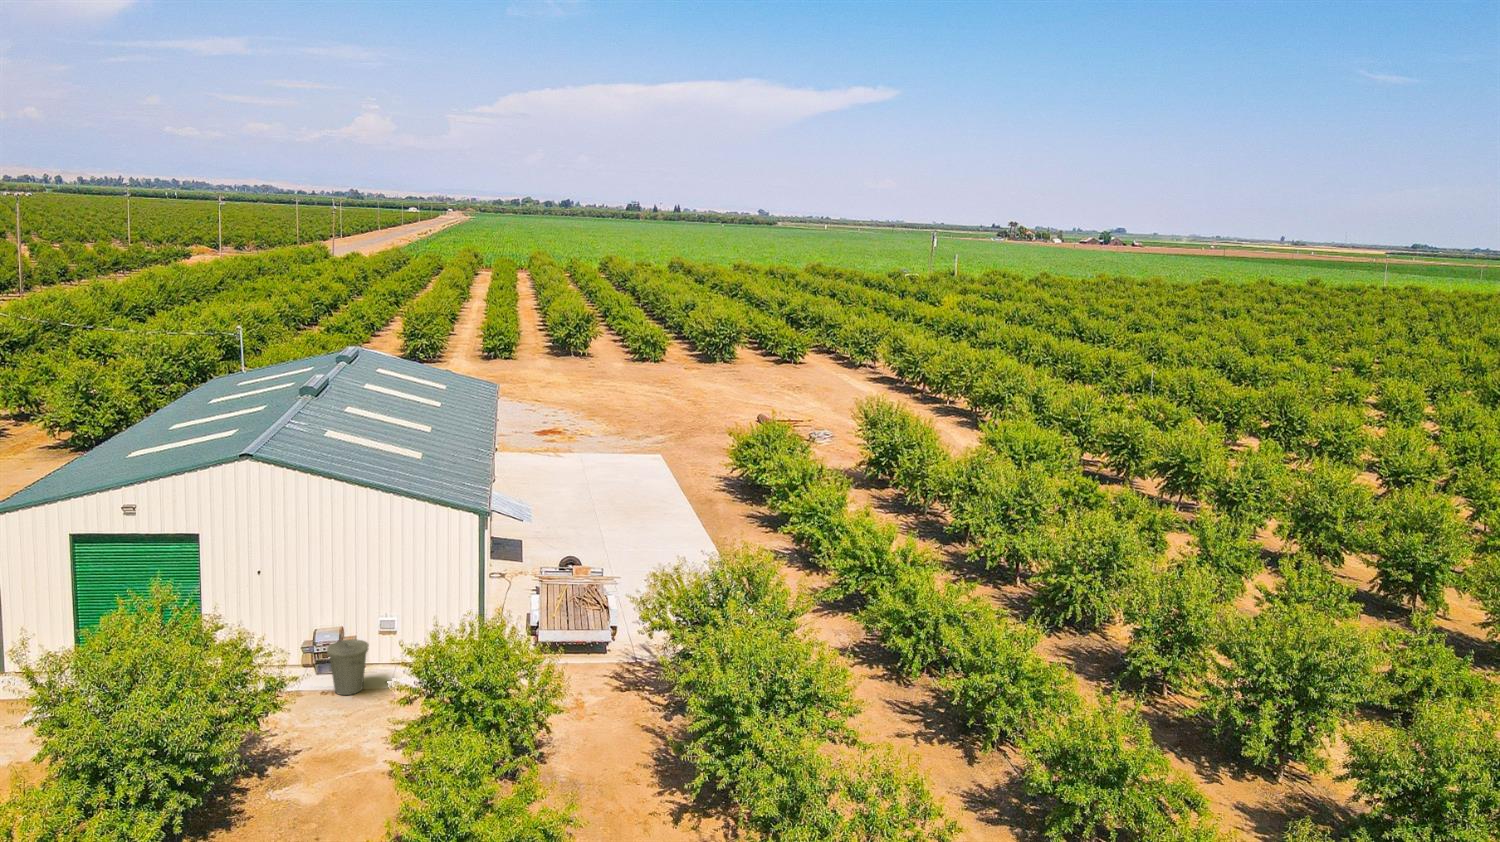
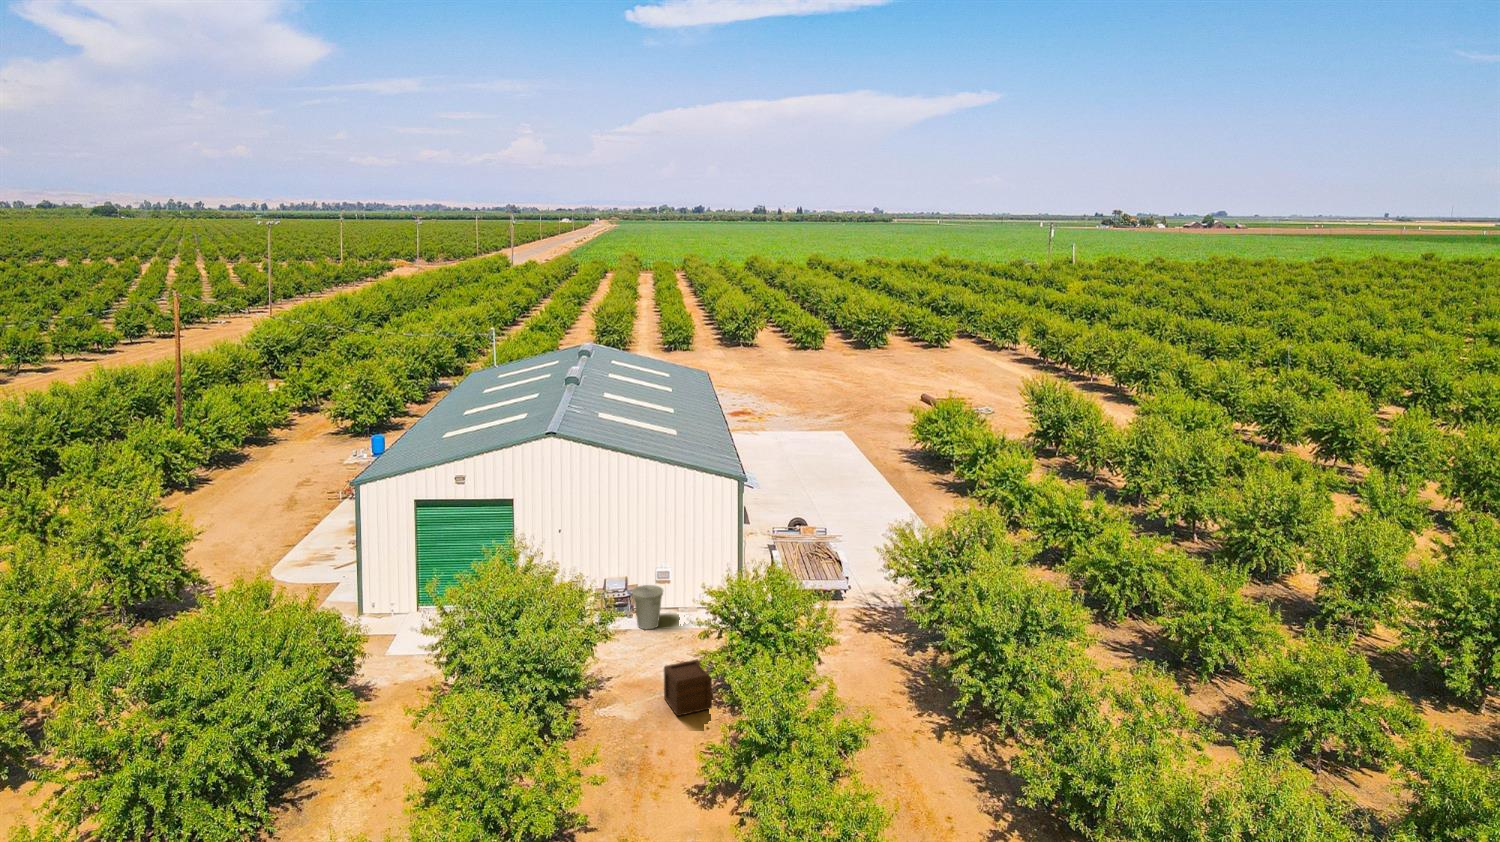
wooden crate: none [334,736,393,811] -> present [664,660,712,716]

